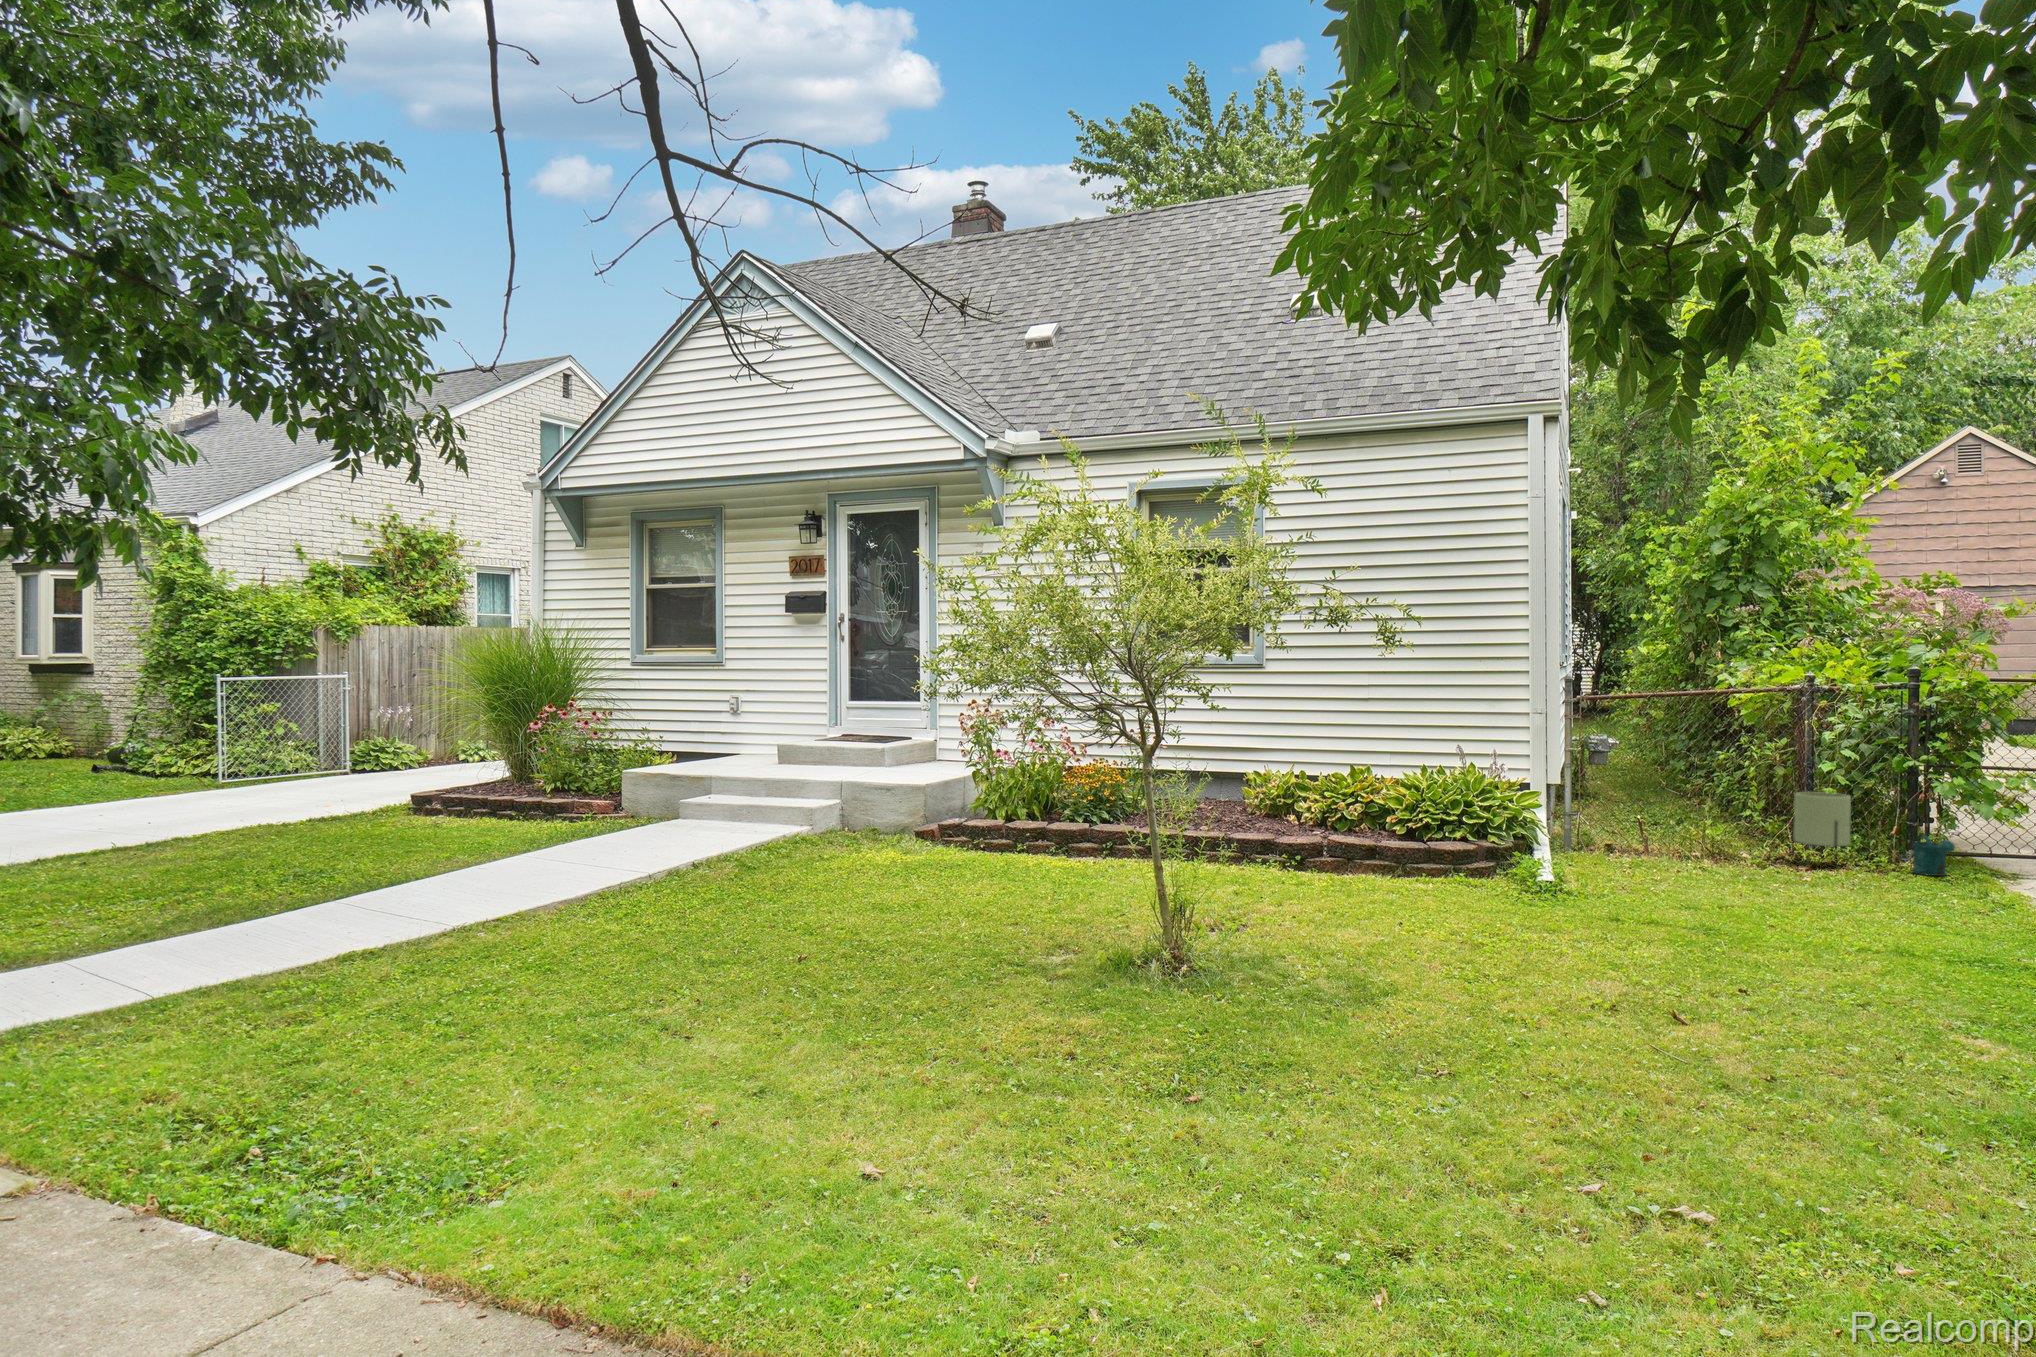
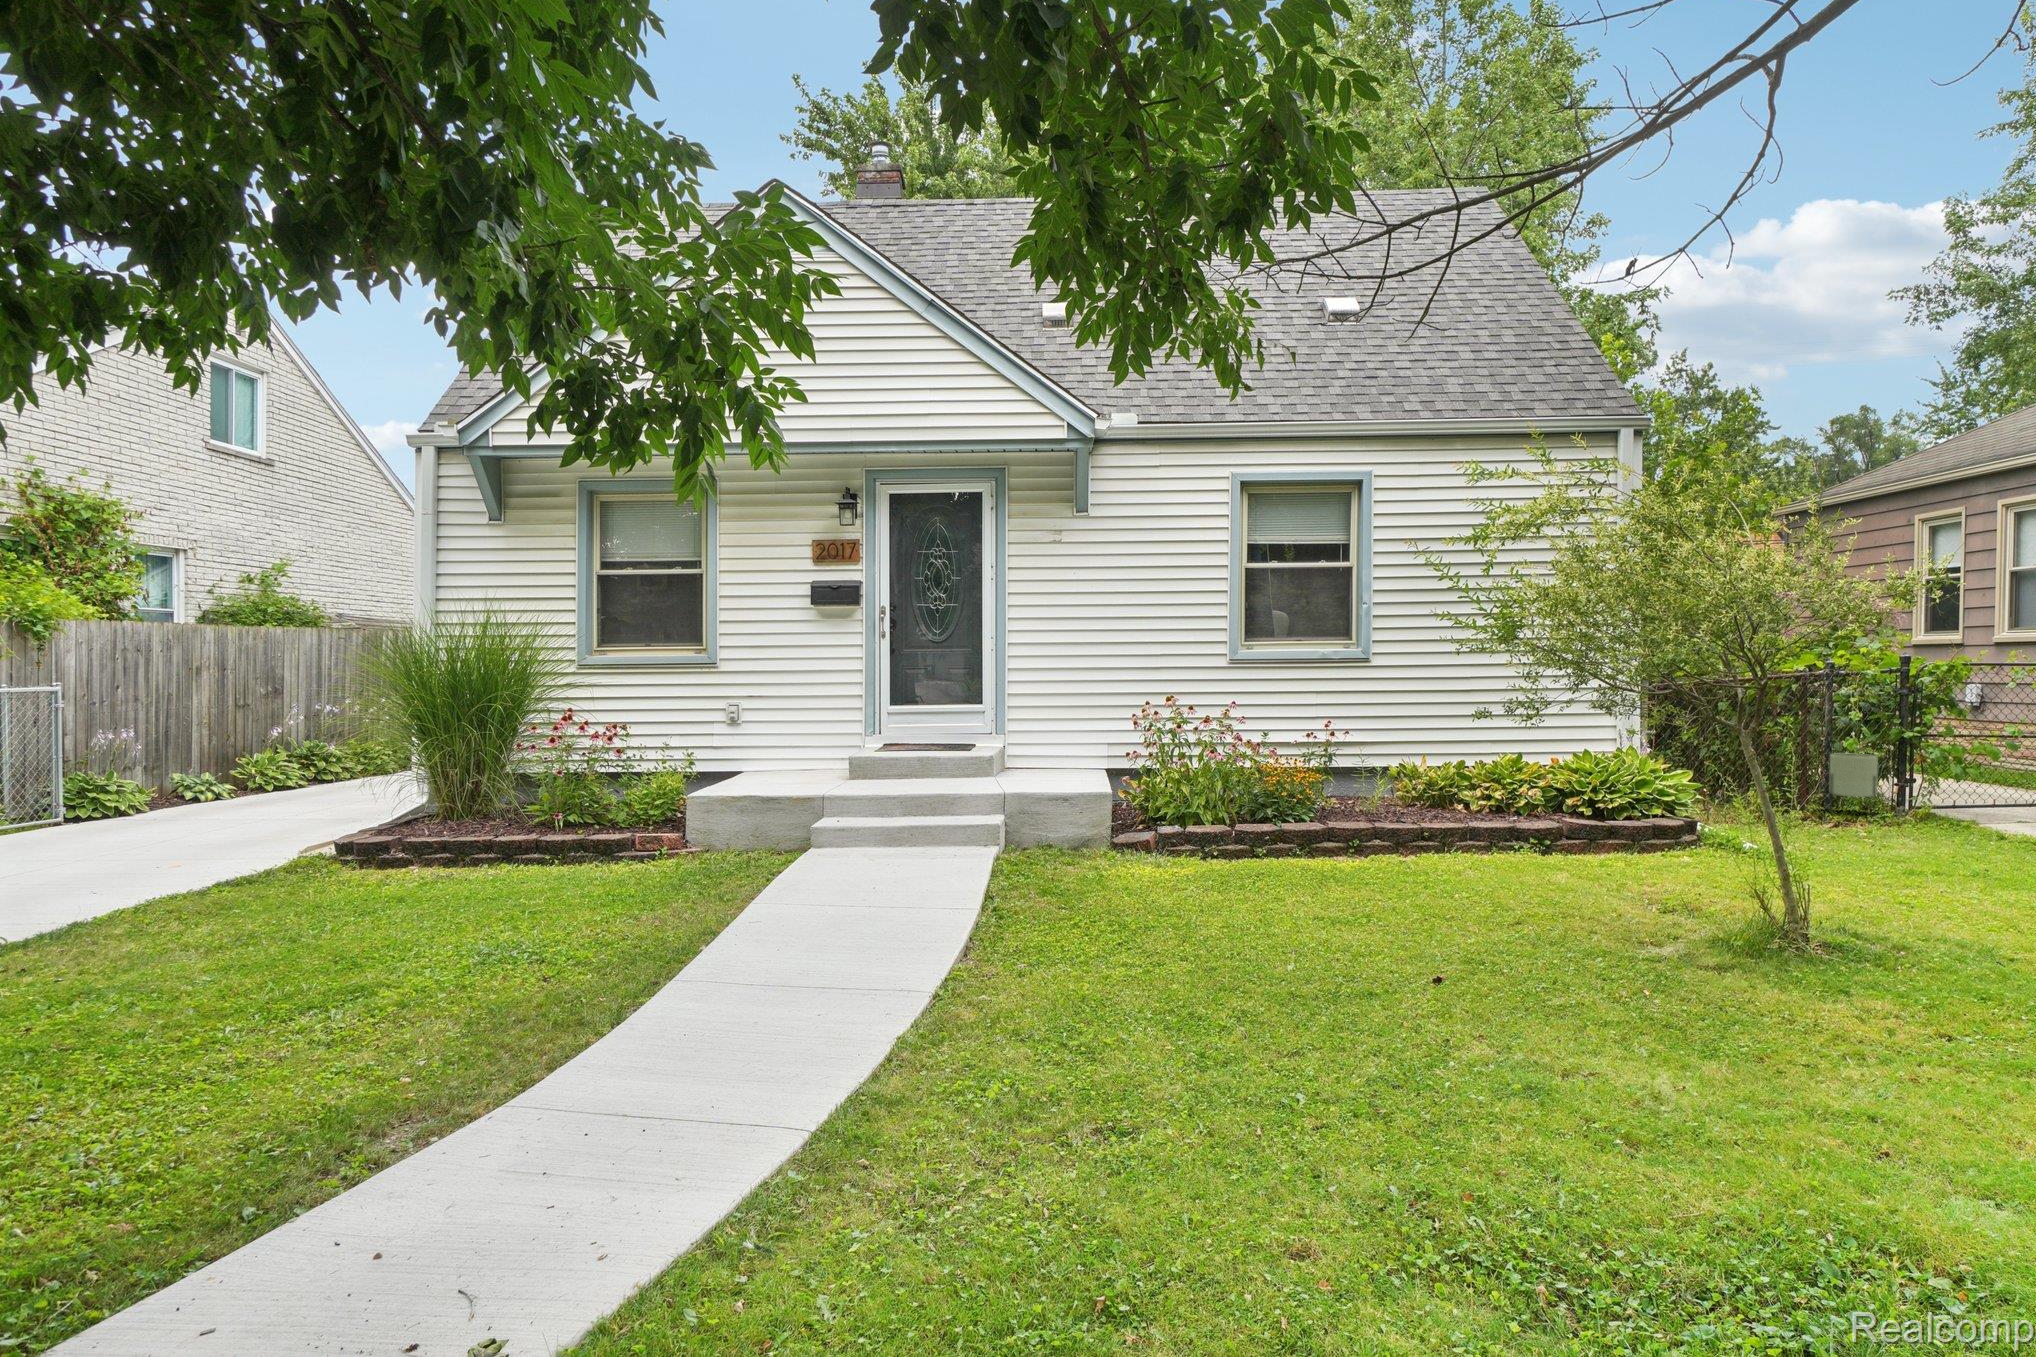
watering can: present [1913,834,1955,876] -> none [1911,782,1965,815]

